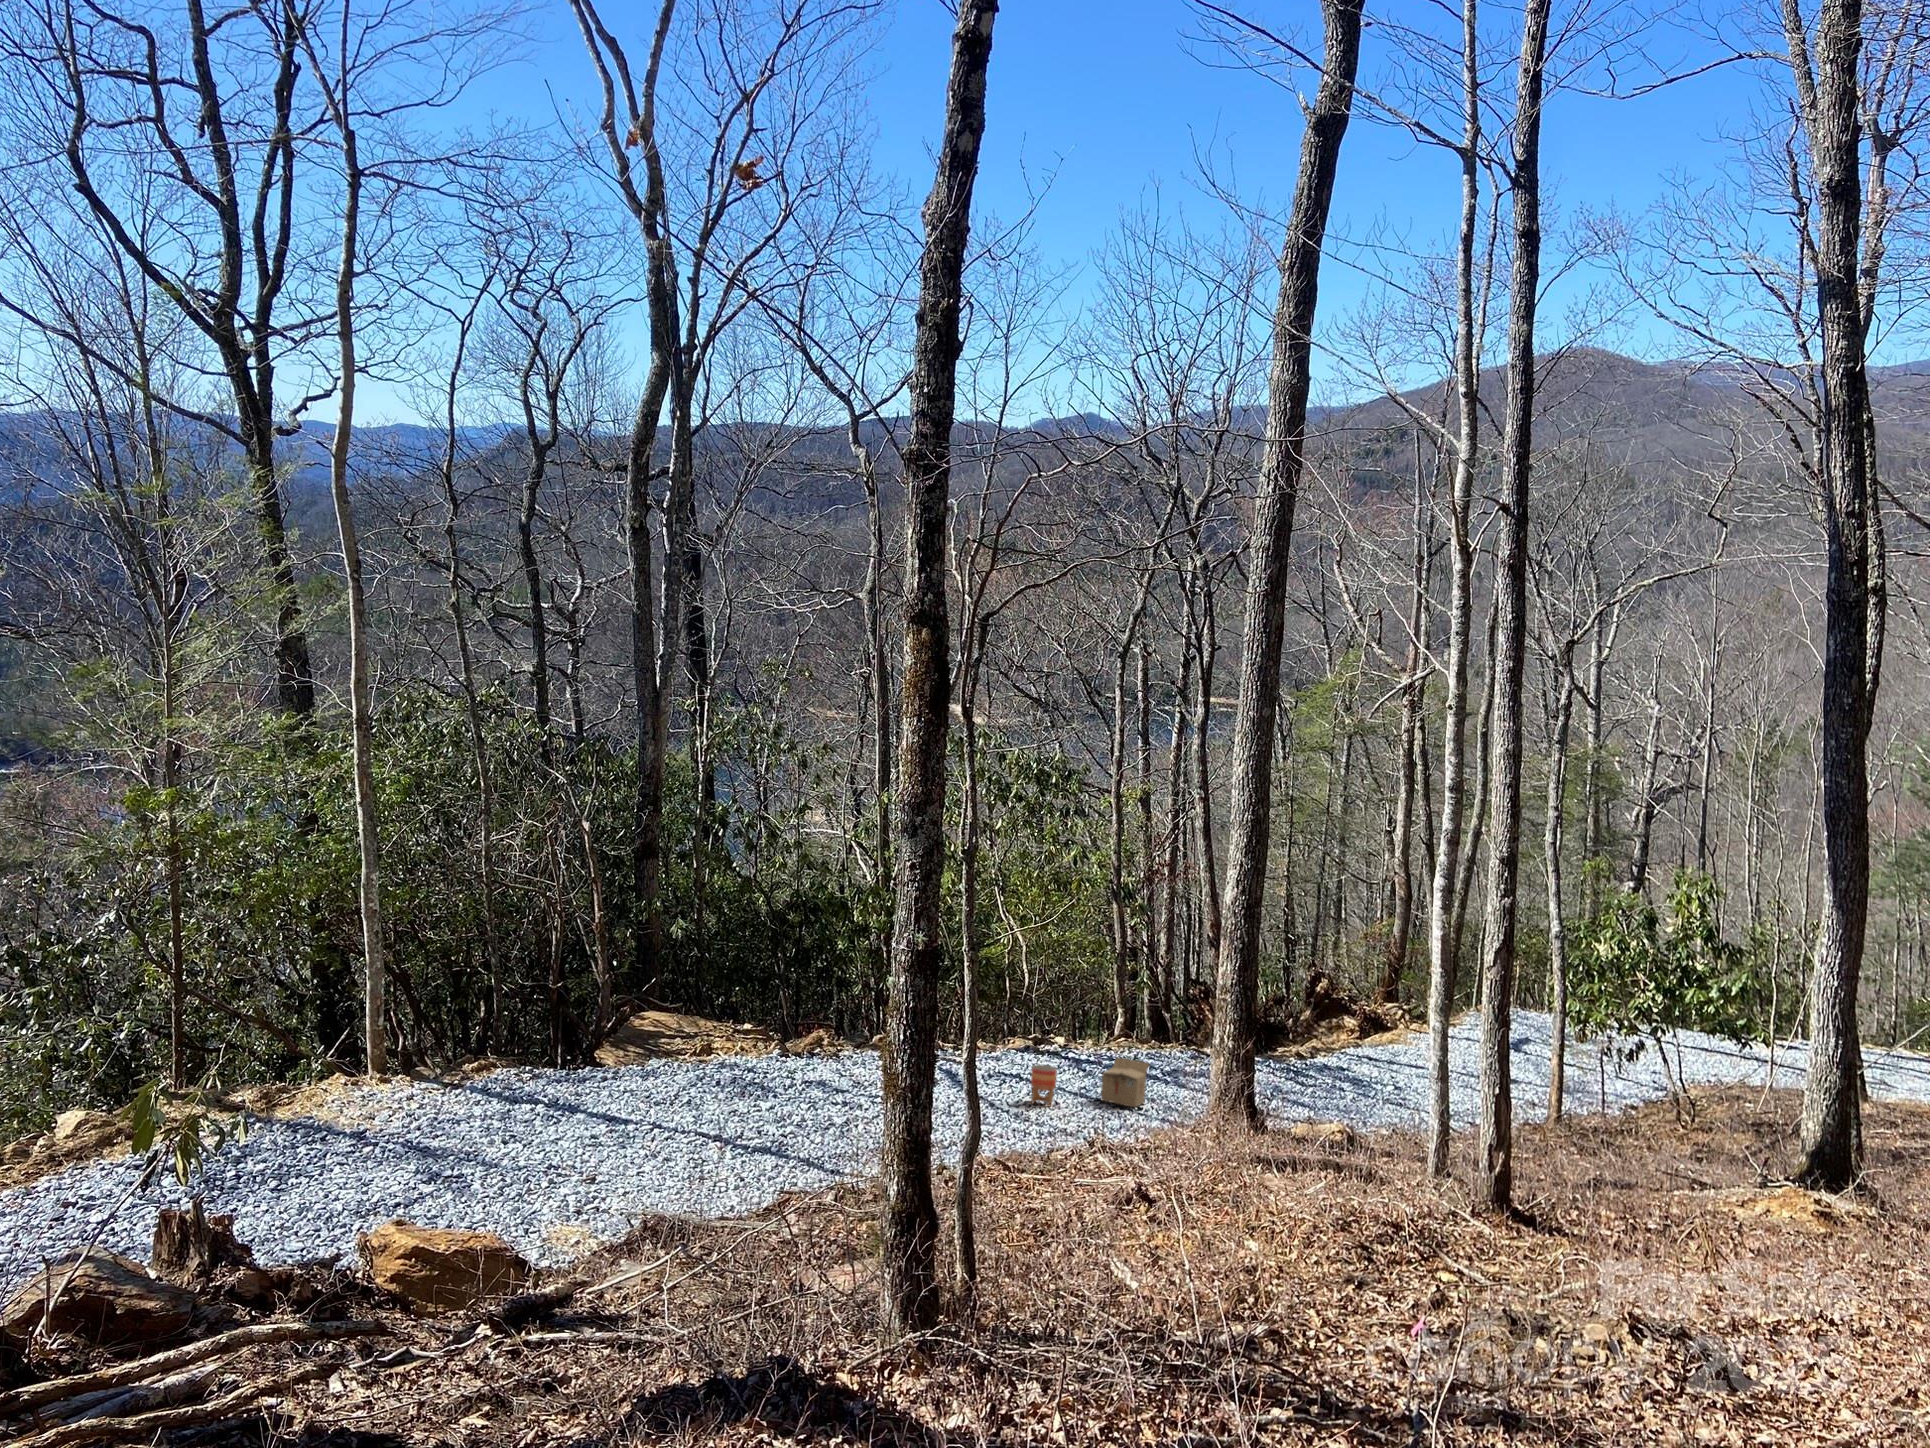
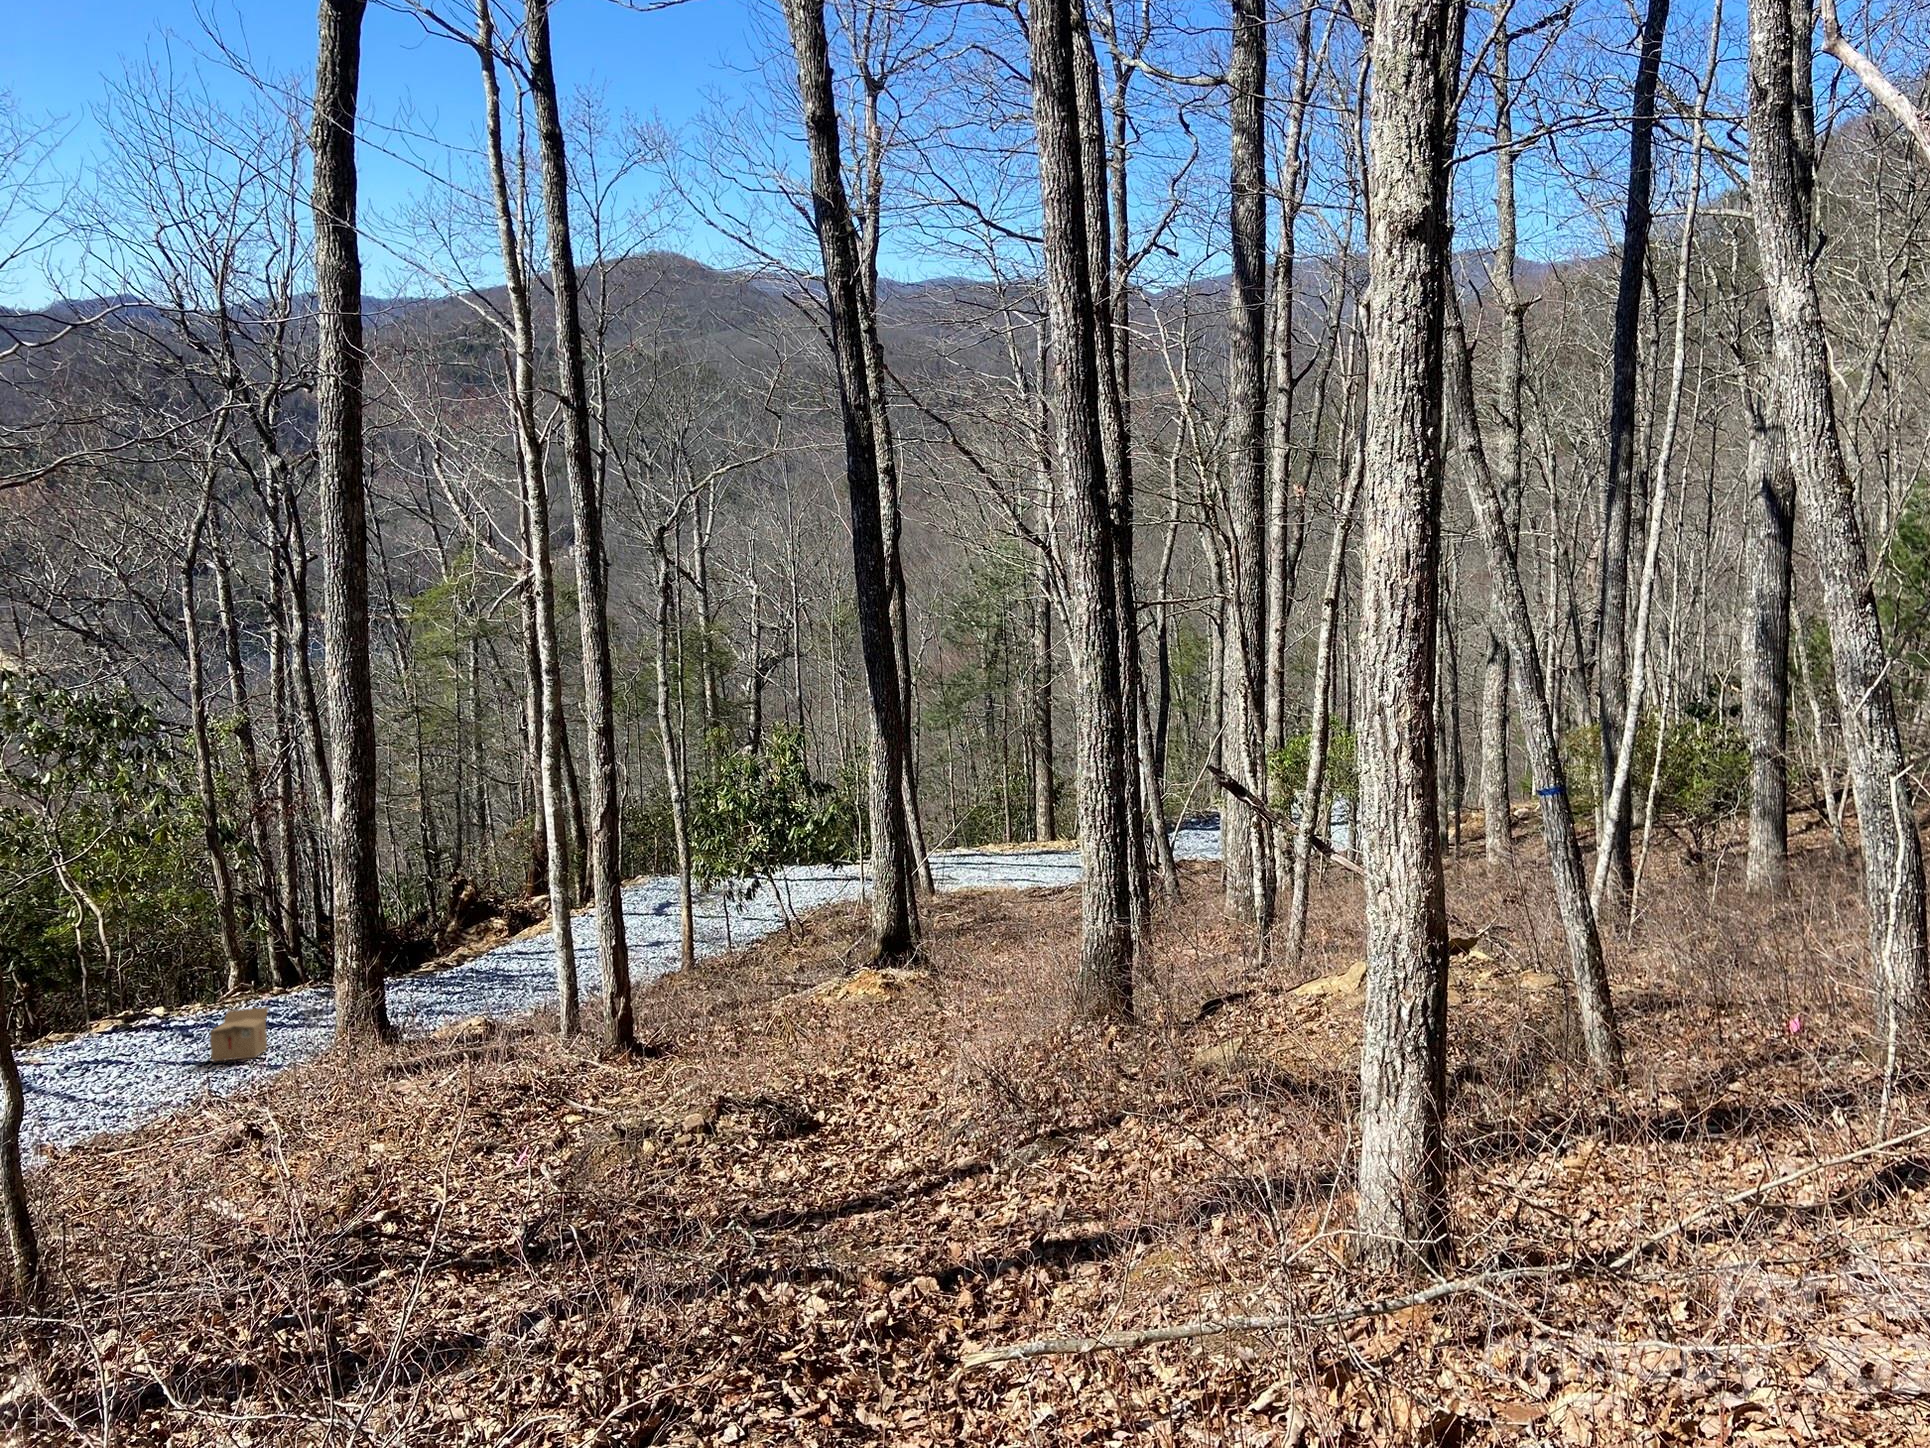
planter: present [1031,1065,1057,1106] -> none [111,1040,147,1090]

